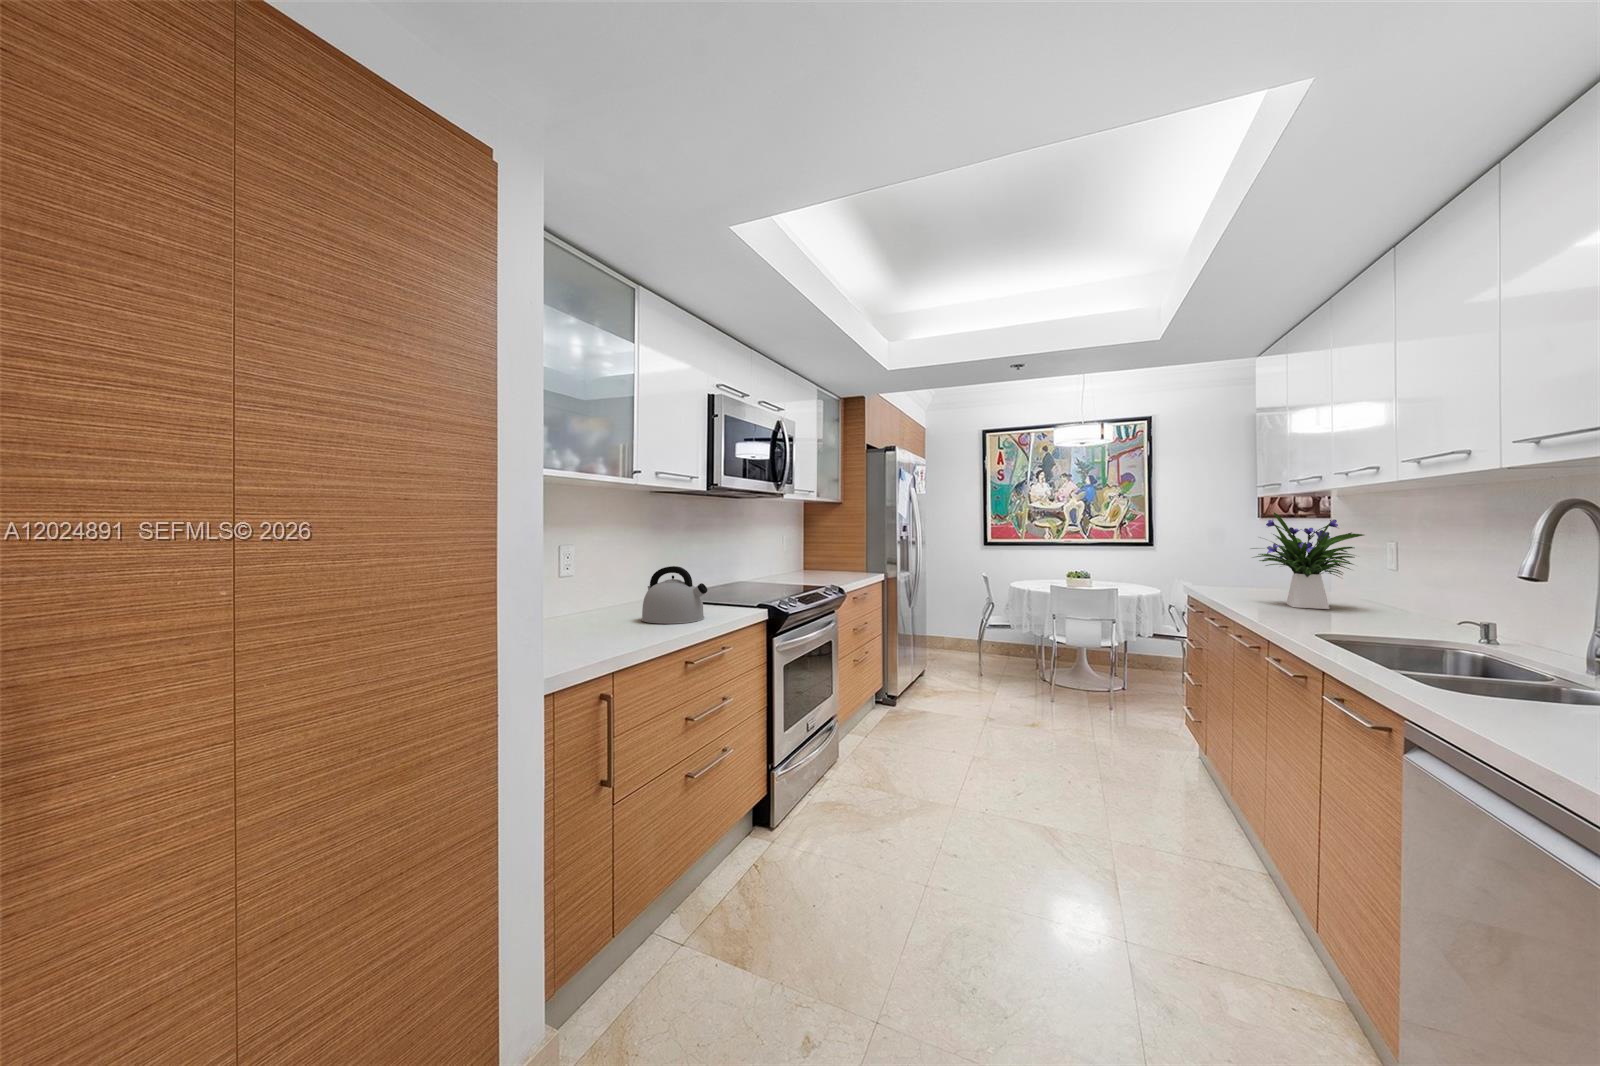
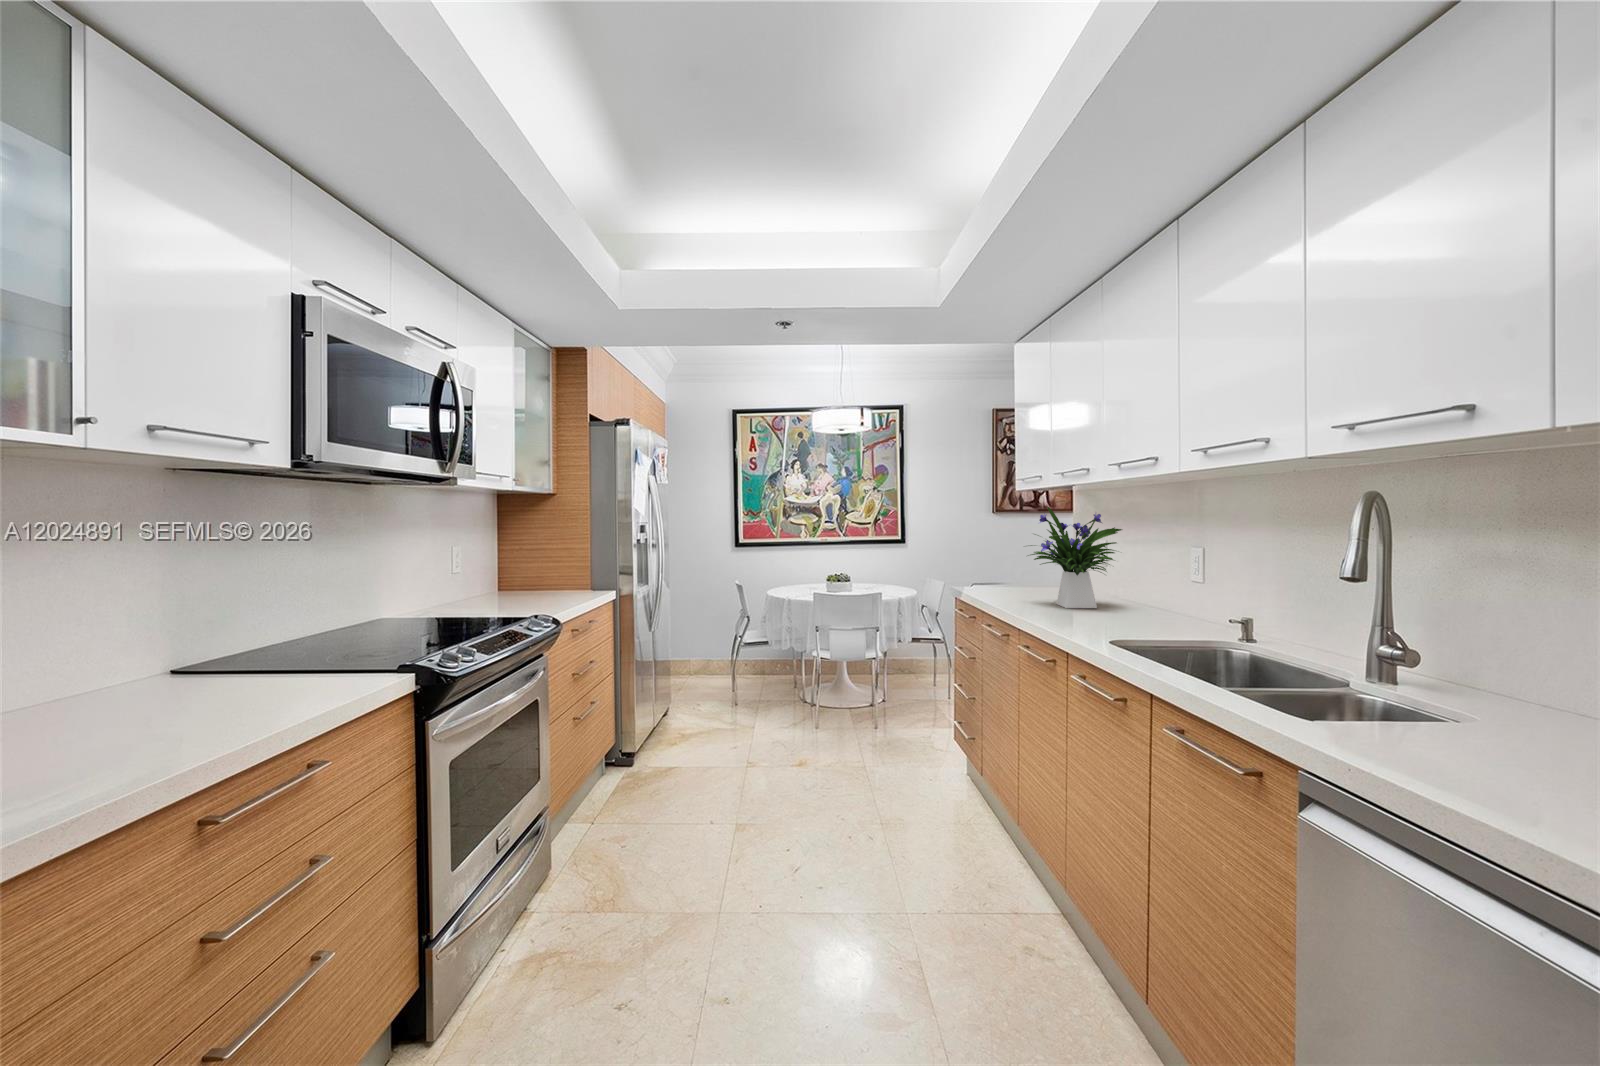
kettle: present [641,566,707,624] -> none [103,613,271,734]

